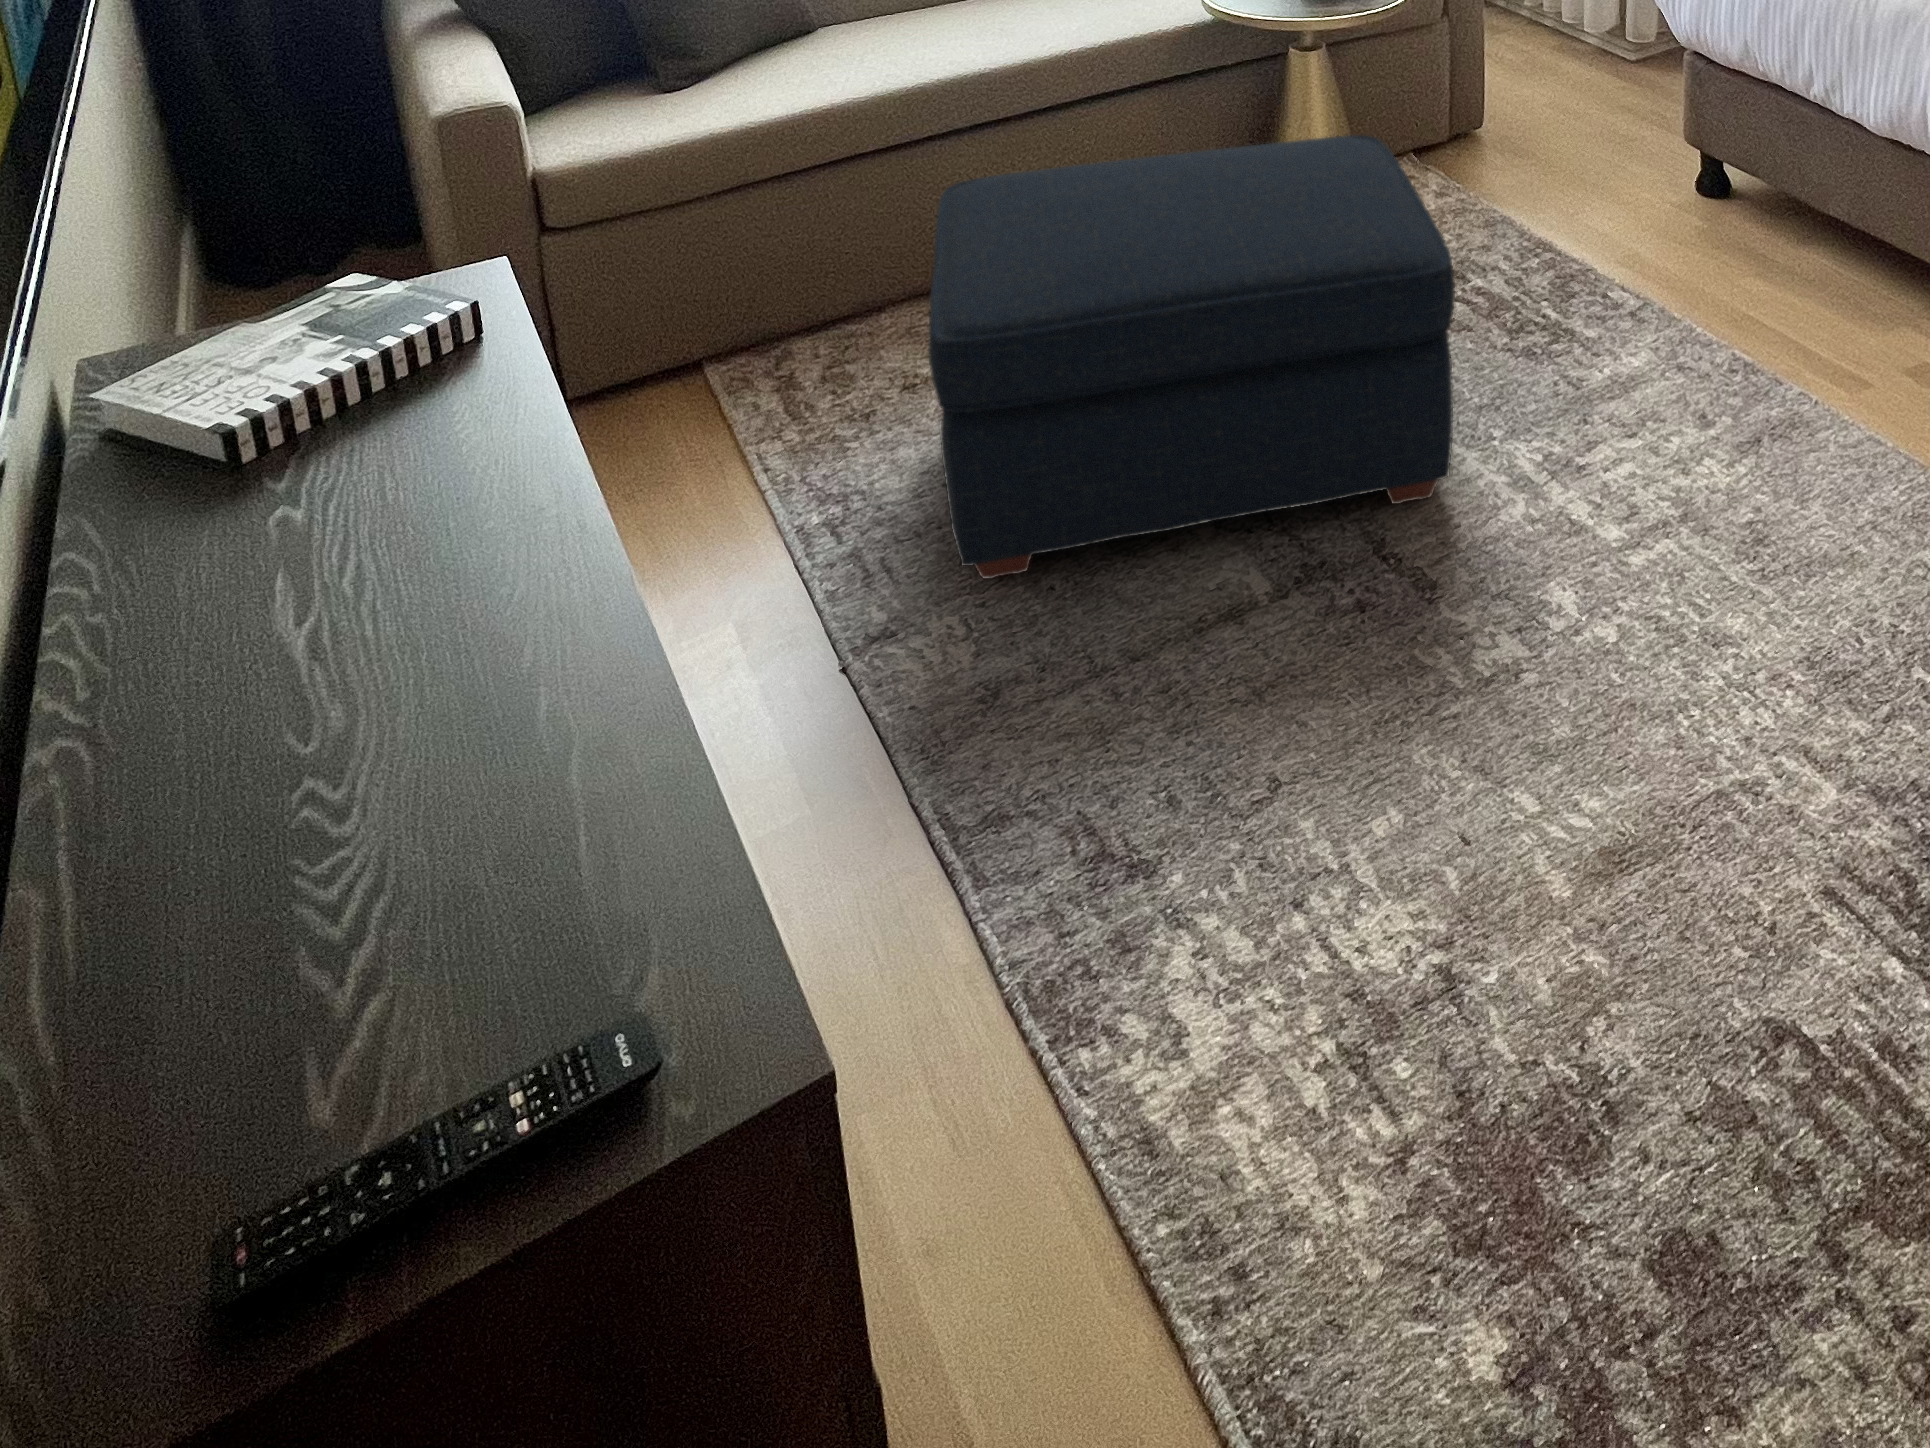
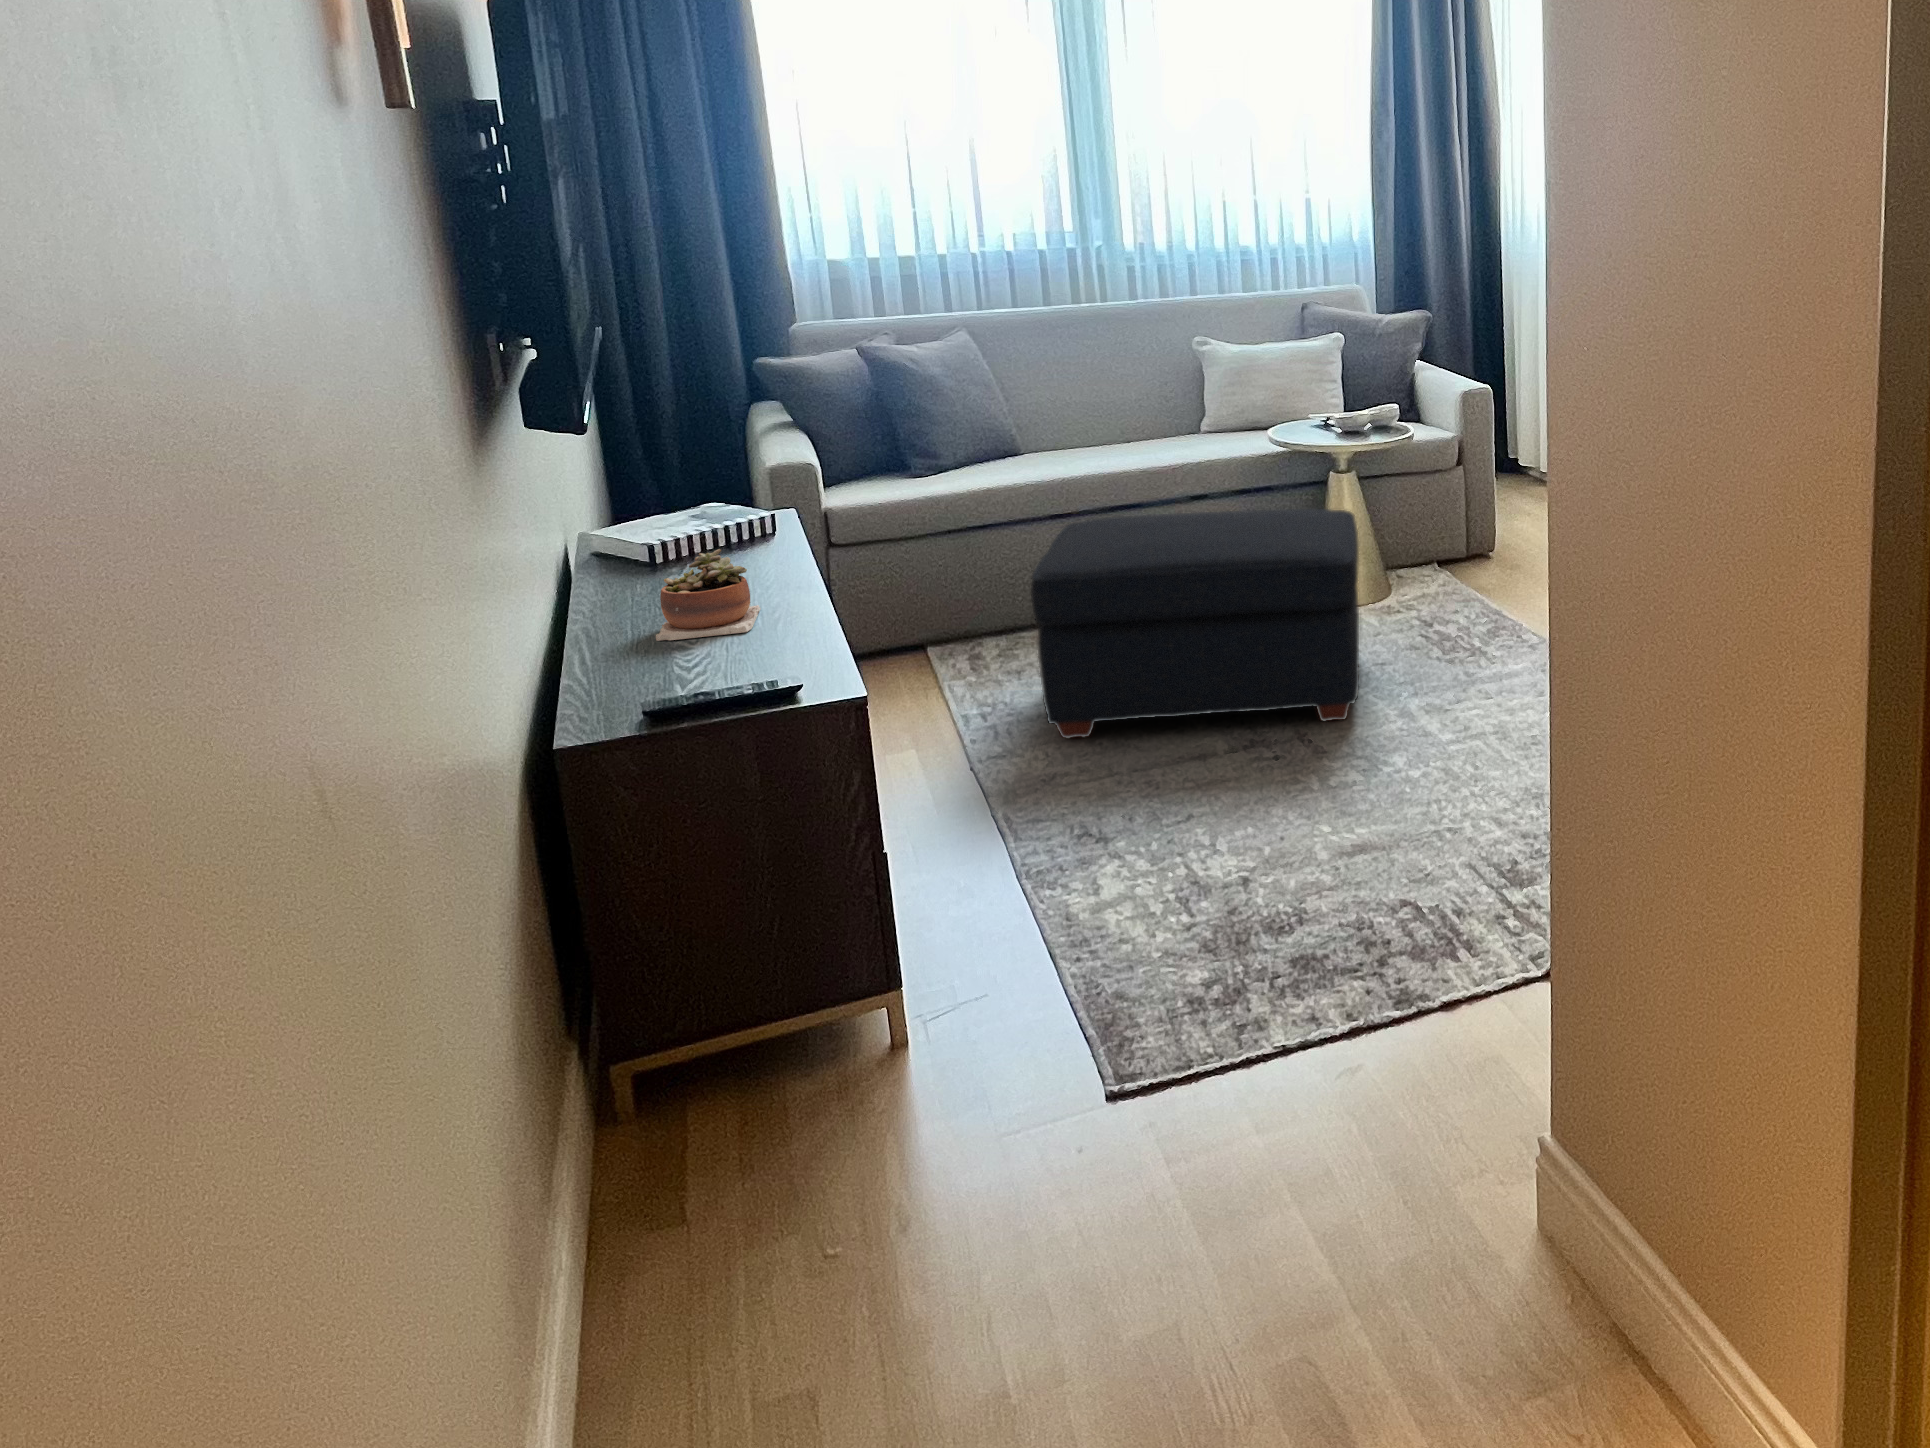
succulent plant: none [227,500,466,758] -> present [656,549,761,641]

